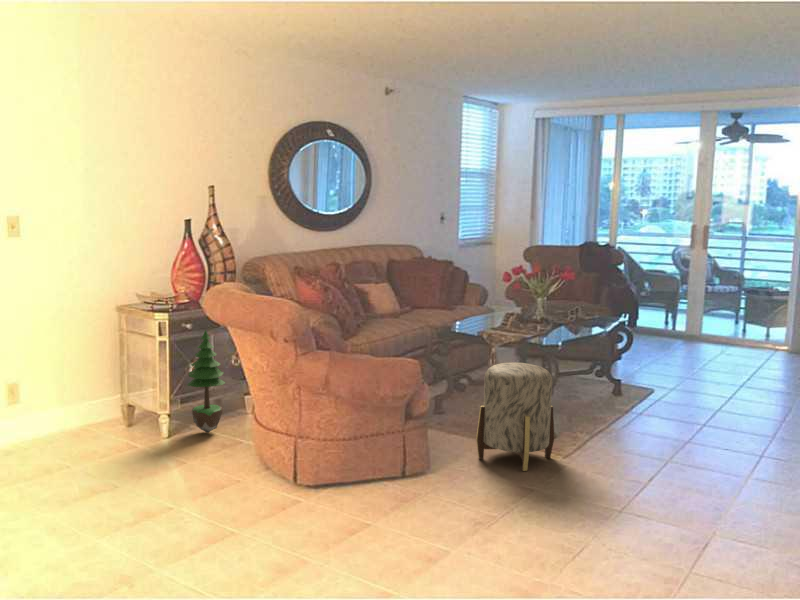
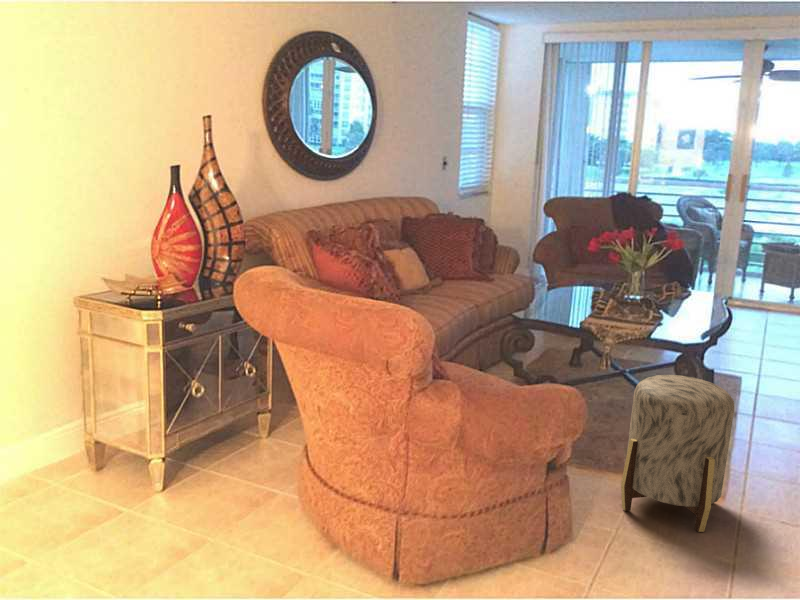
potted tree: present [187,330,225,433] -> none [189,333,246,479]

